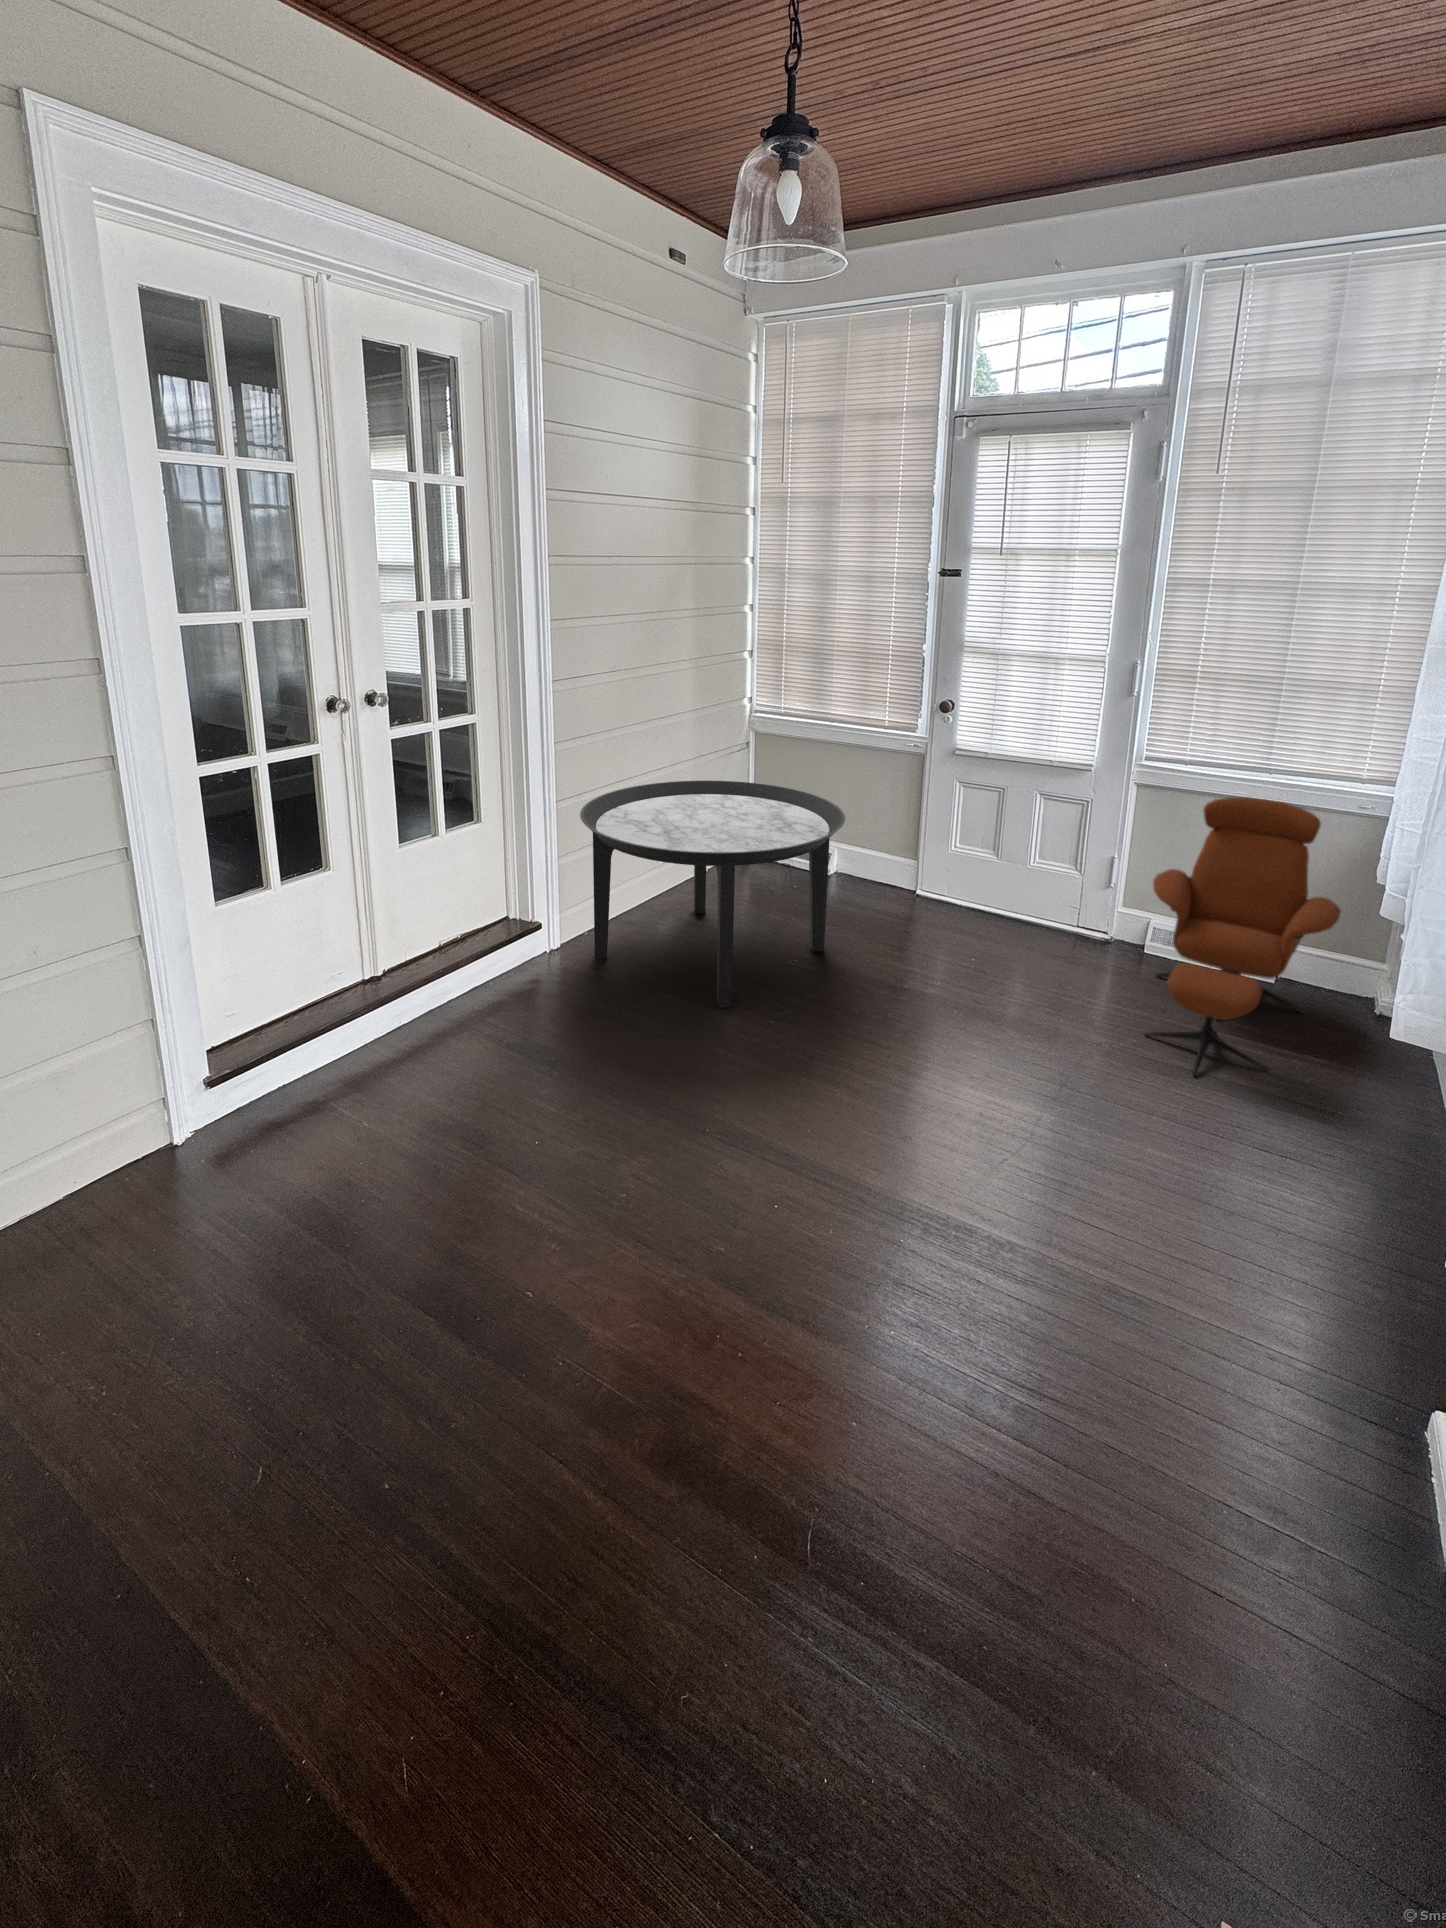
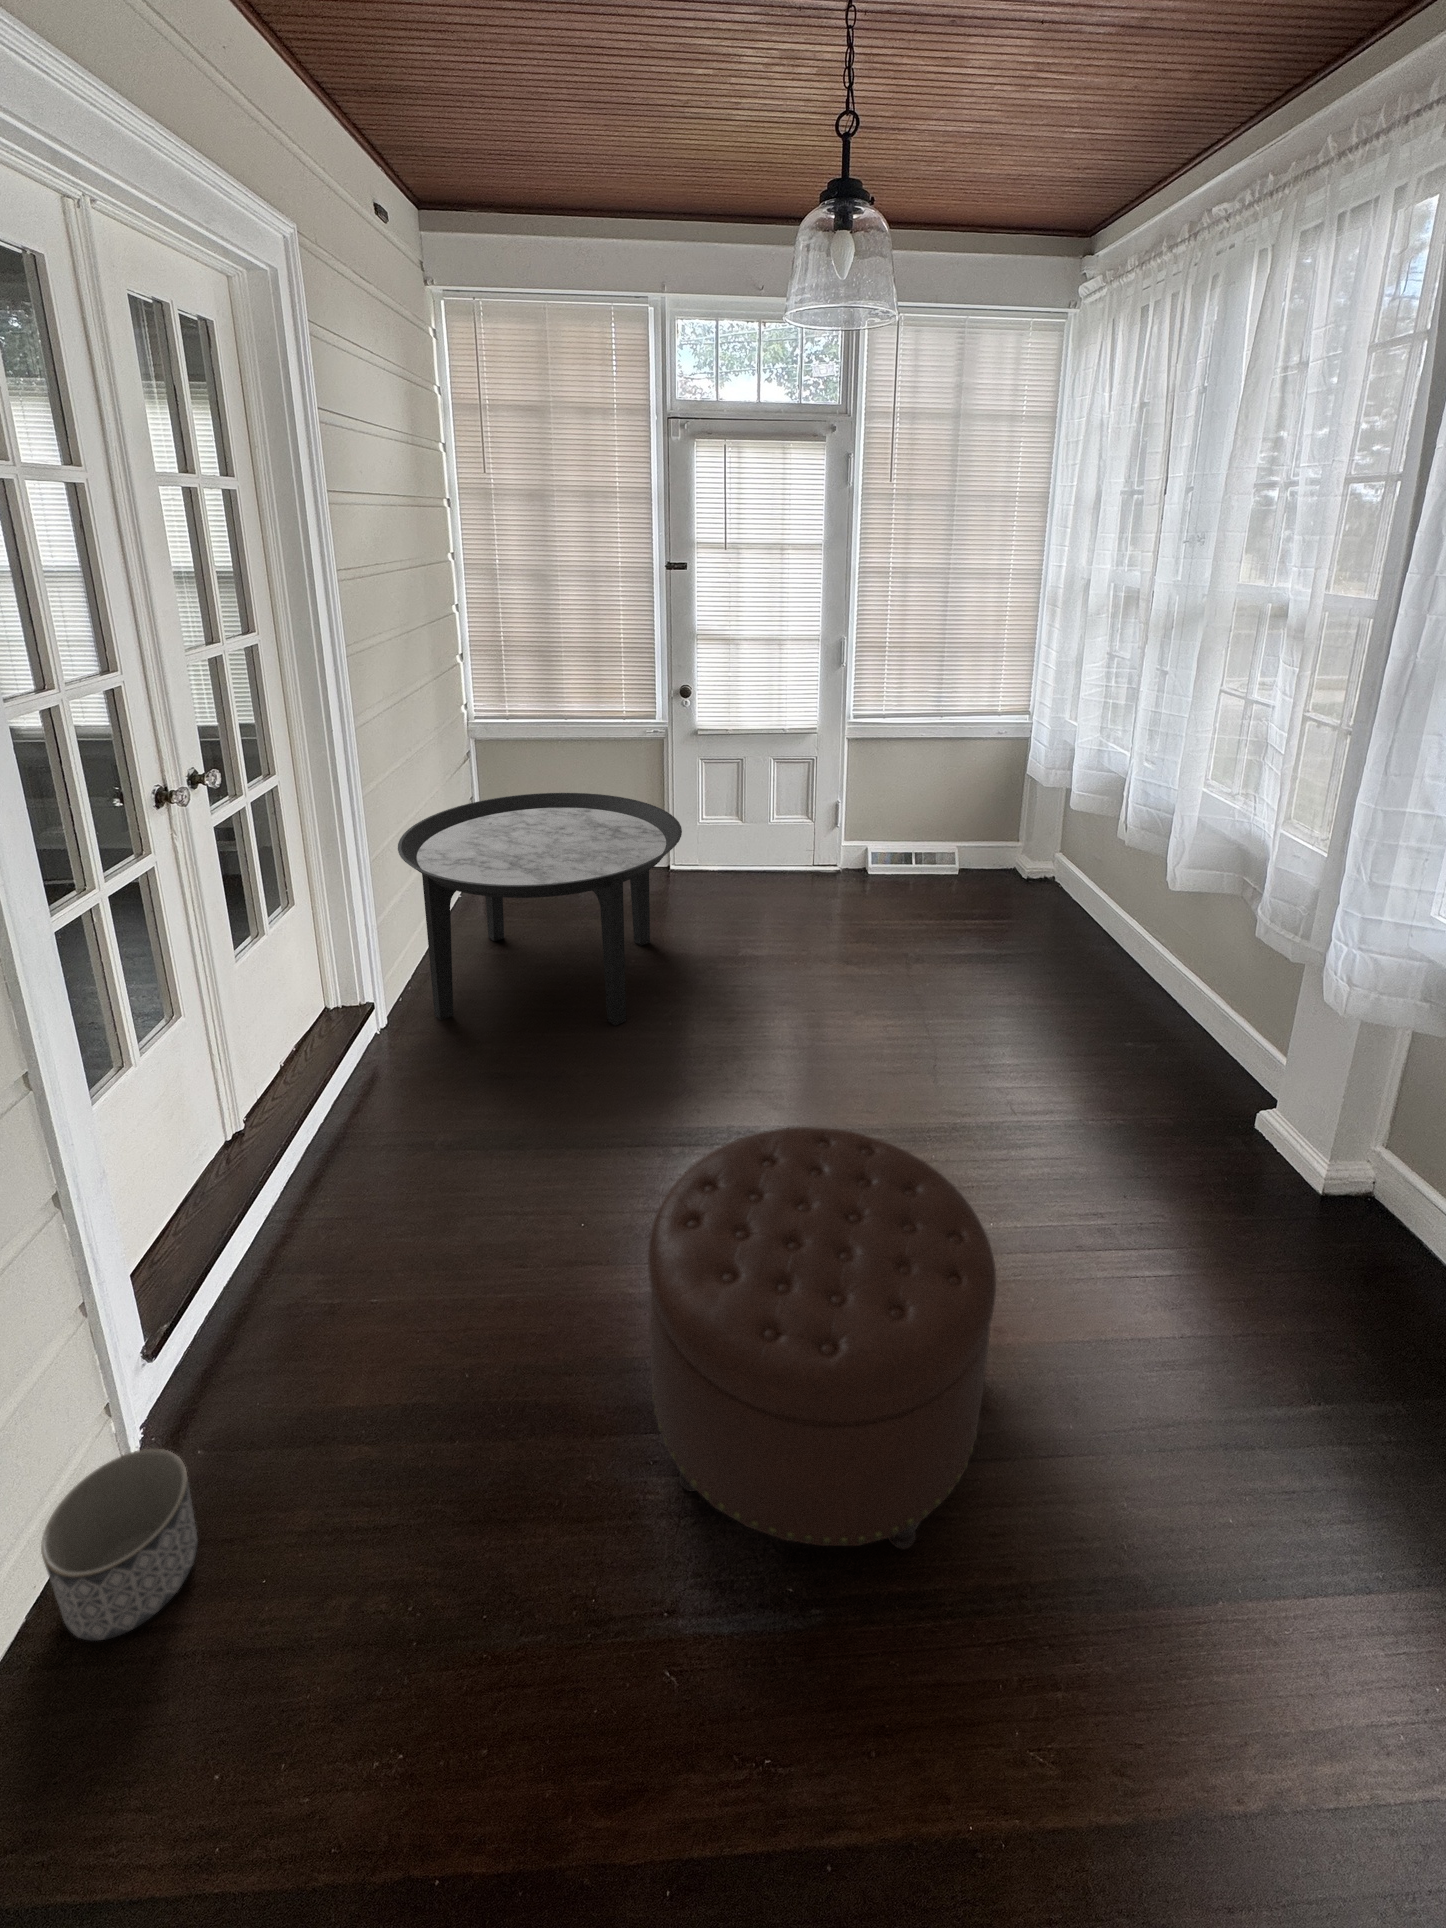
lounge chair: present [1145,797,1341,1076] -> none [889,739,1015,957]
ottoman: none [350,1087,709,1527] -> present [648,1127,996,1549]
planter: none [55,1125,158,1232] -> present [41,1449,198,1641]

